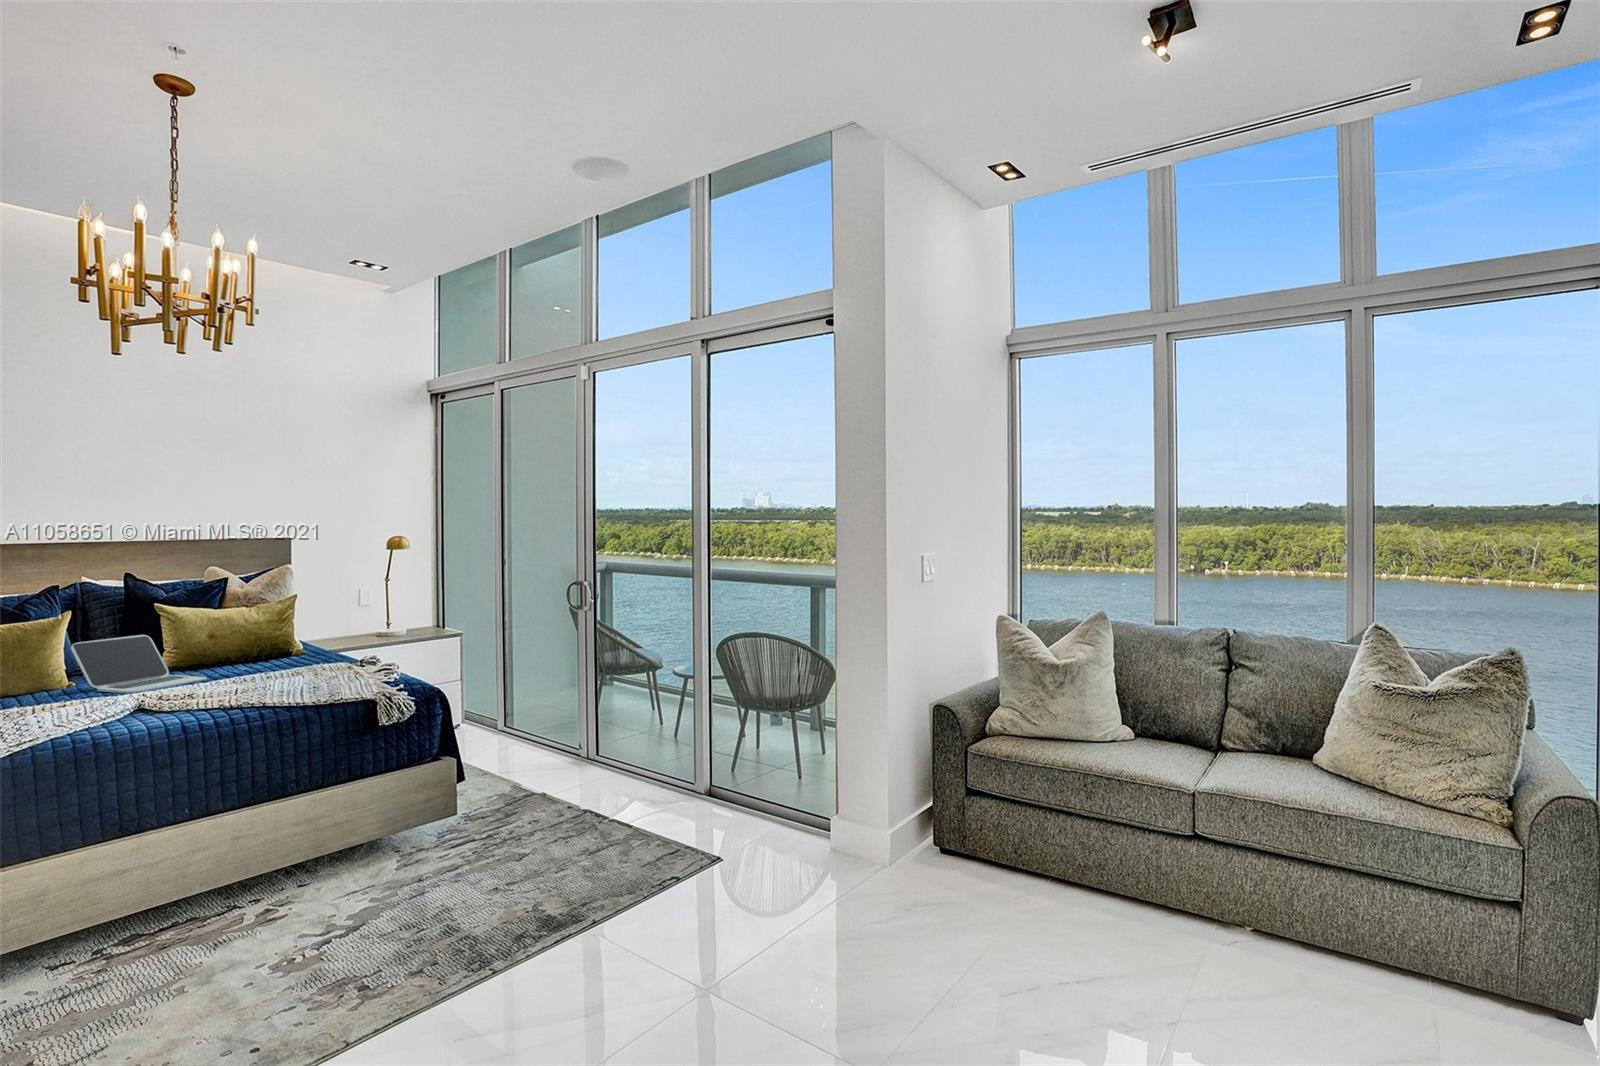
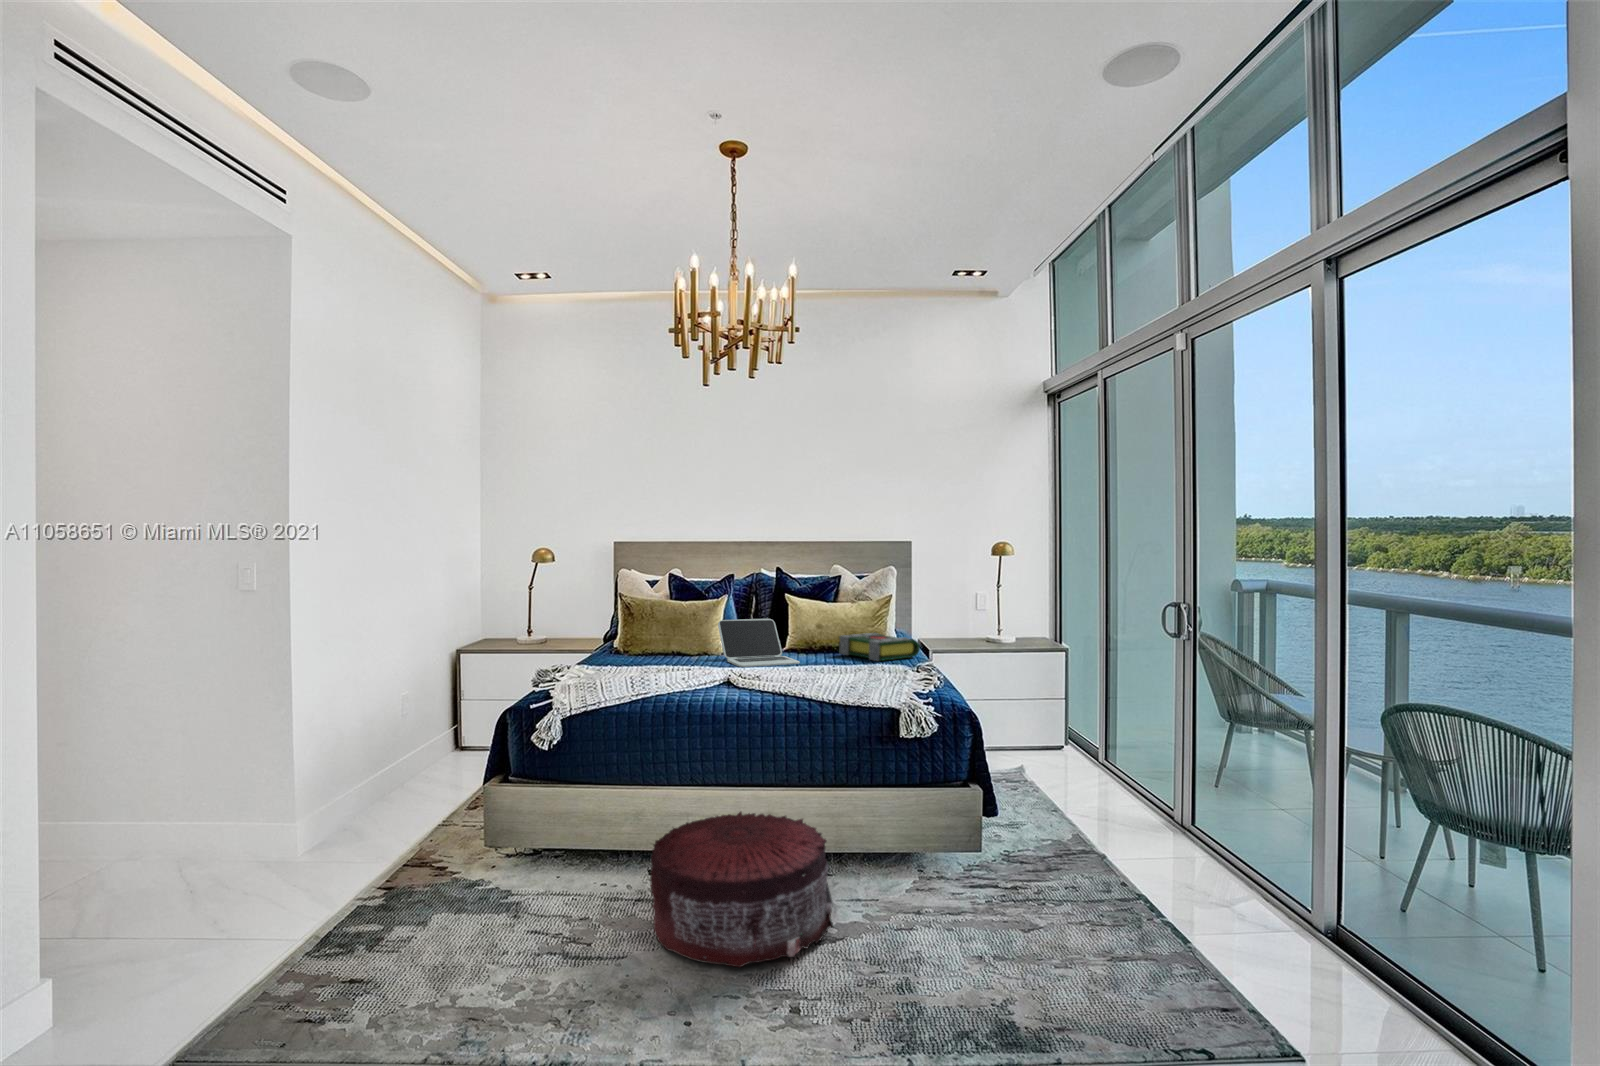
book: none [240,637,341,665] -> present [839,633,920,661]
pouf: none [109,827,352,1004] -> present [650,812,833,968]

